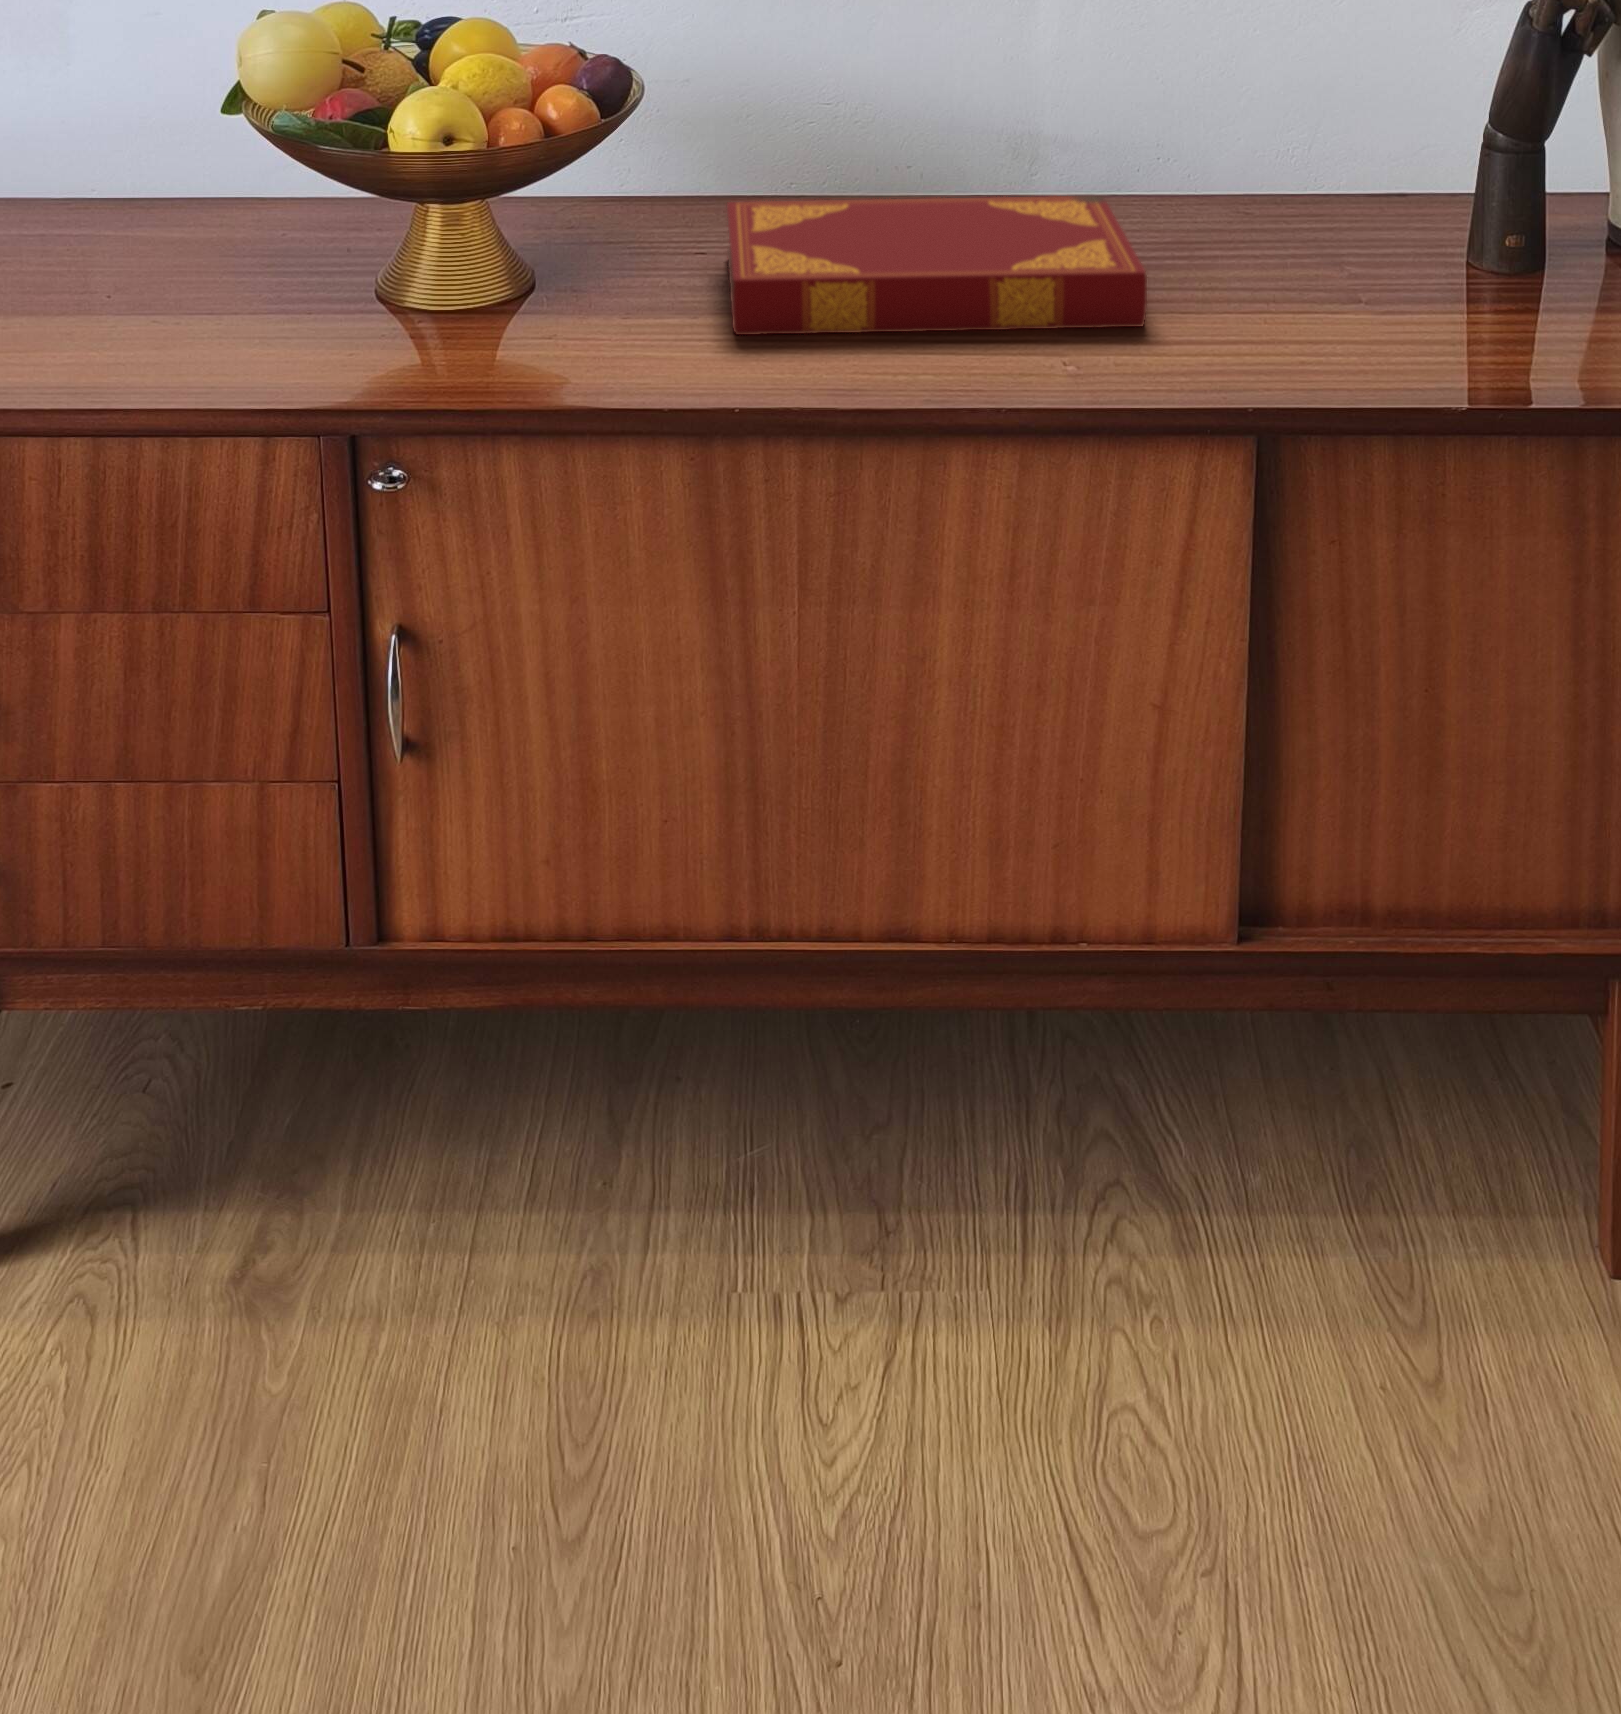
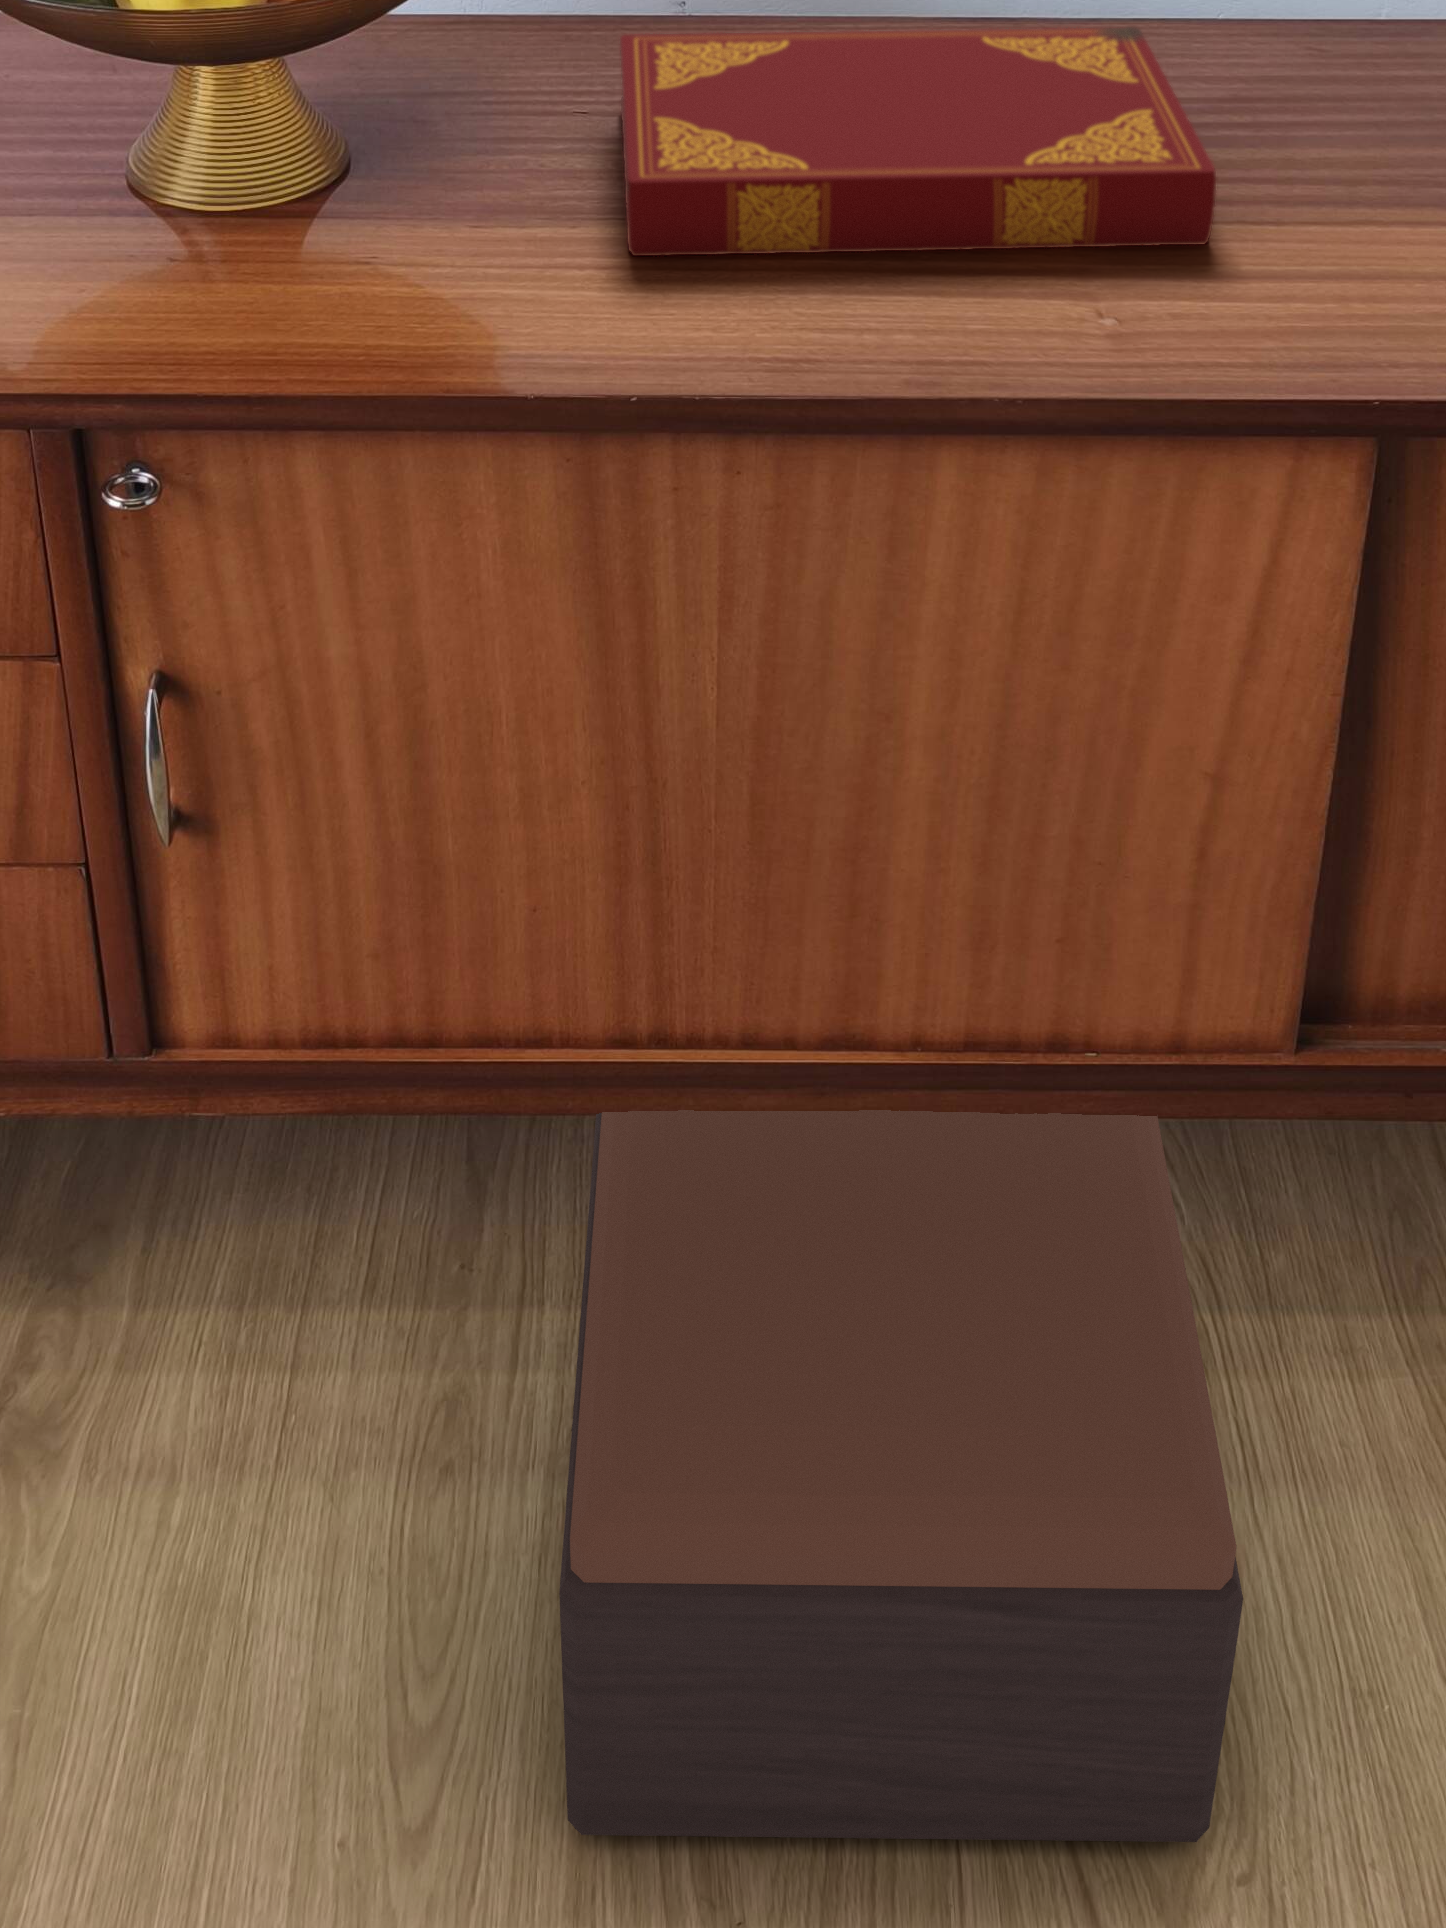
footstool: none [683,972,1190,1539] -> present [559,1110,1243,1842]

